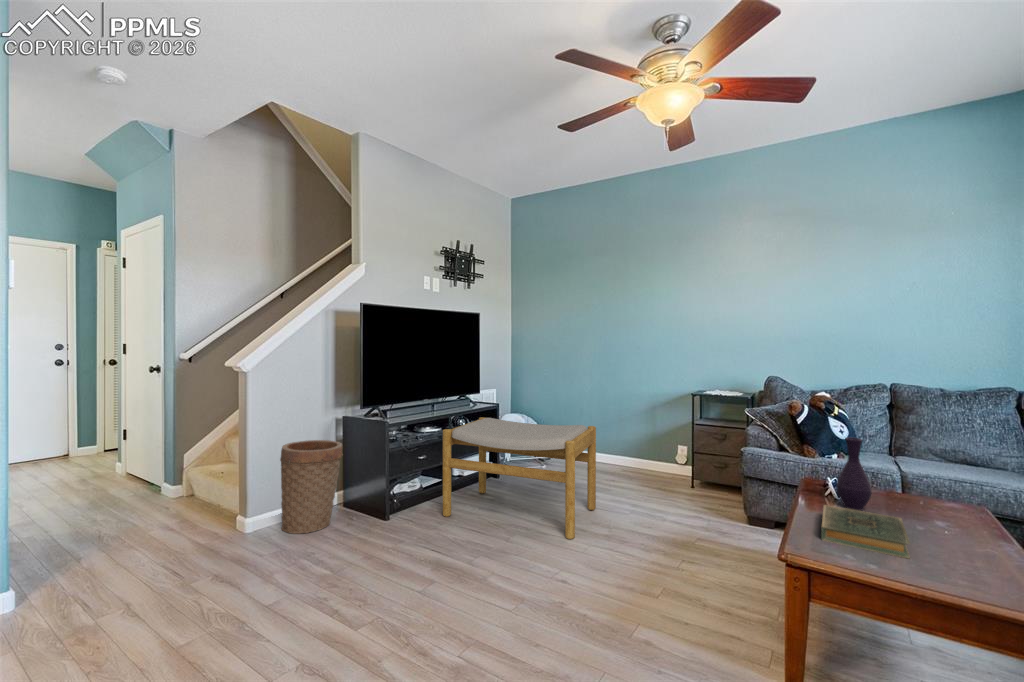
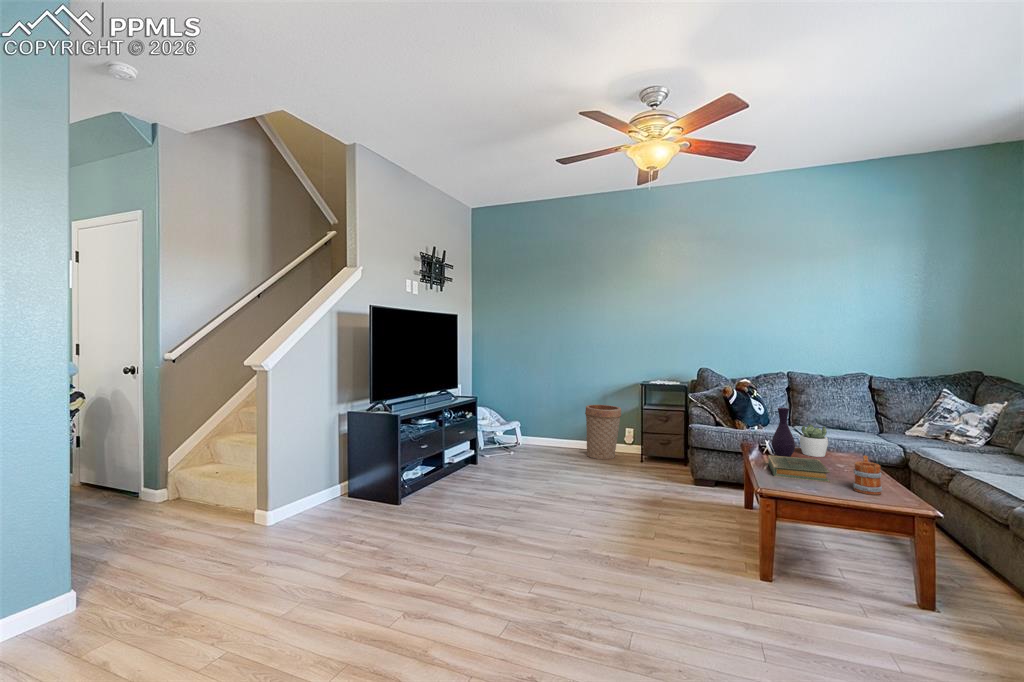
footstool: present [443,417,596,539] -> none [448,409,575,505]
basket: present [280,440,343,534] -> present [585,405,621,459]
succulent plant: none [883,462,929,510] -> present [800,424,828,457]
mug: none [945,525,996,593] -> present [853,456,882,495]

